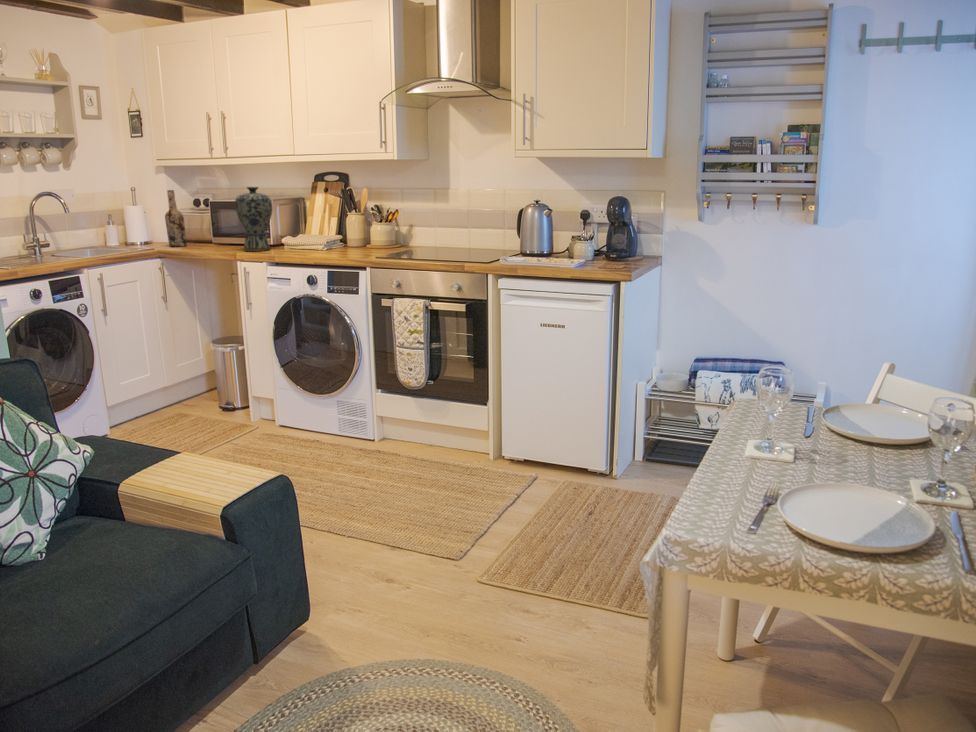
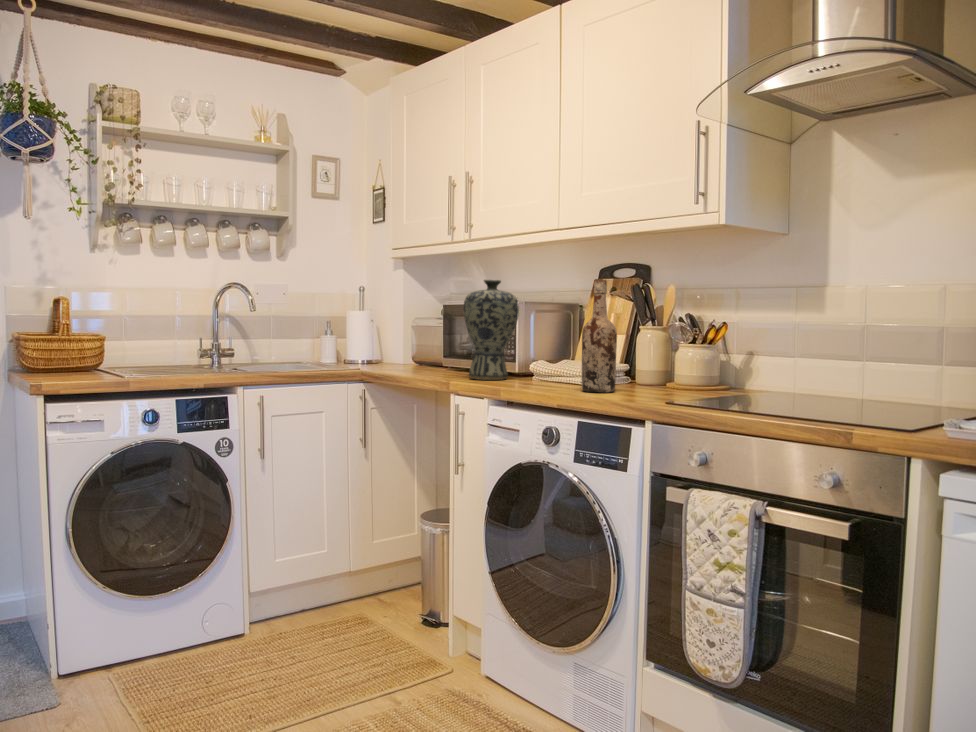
wine bottle: present [165,190,187,247] -> present [582,280,617,392]

